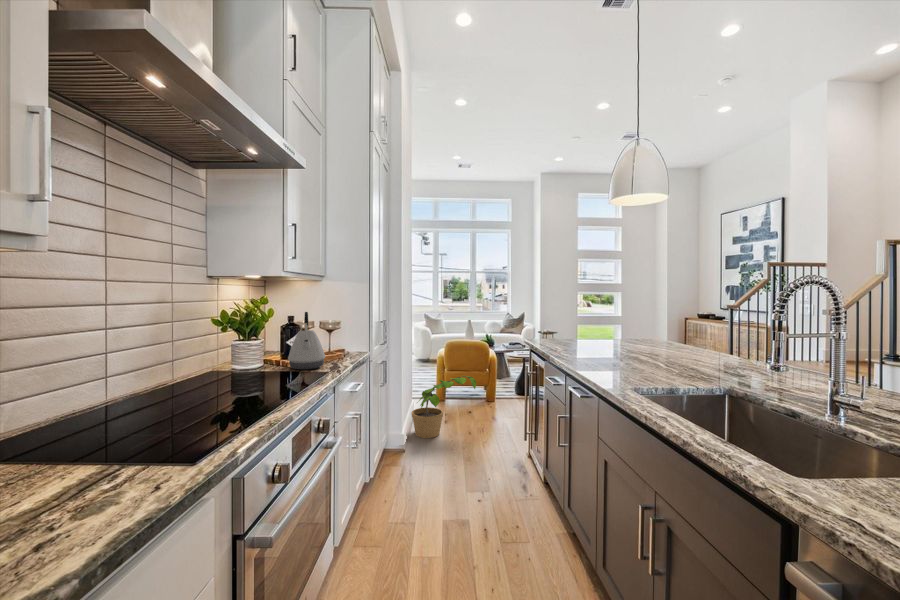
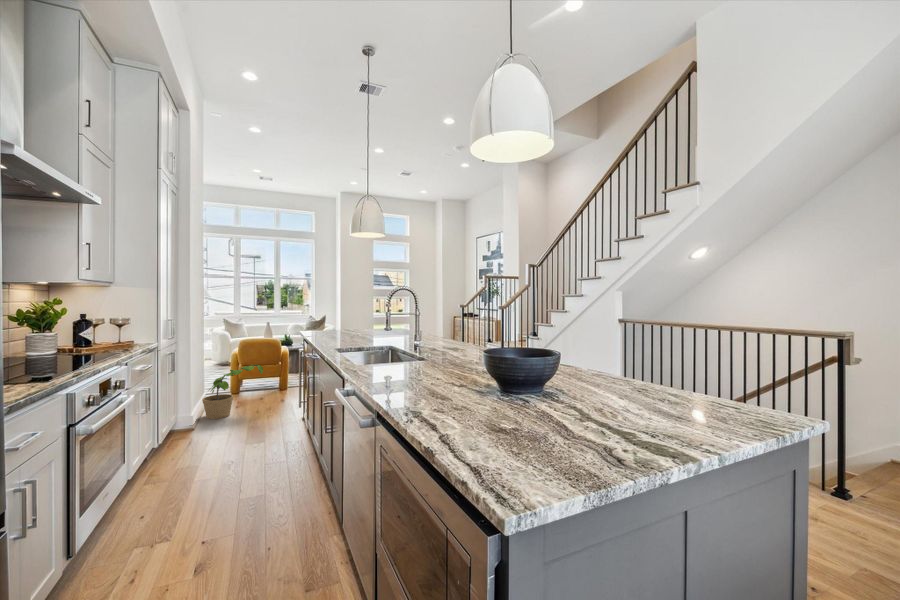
kettle: present [288,312,325,370] -> none [83,309,119,352]

